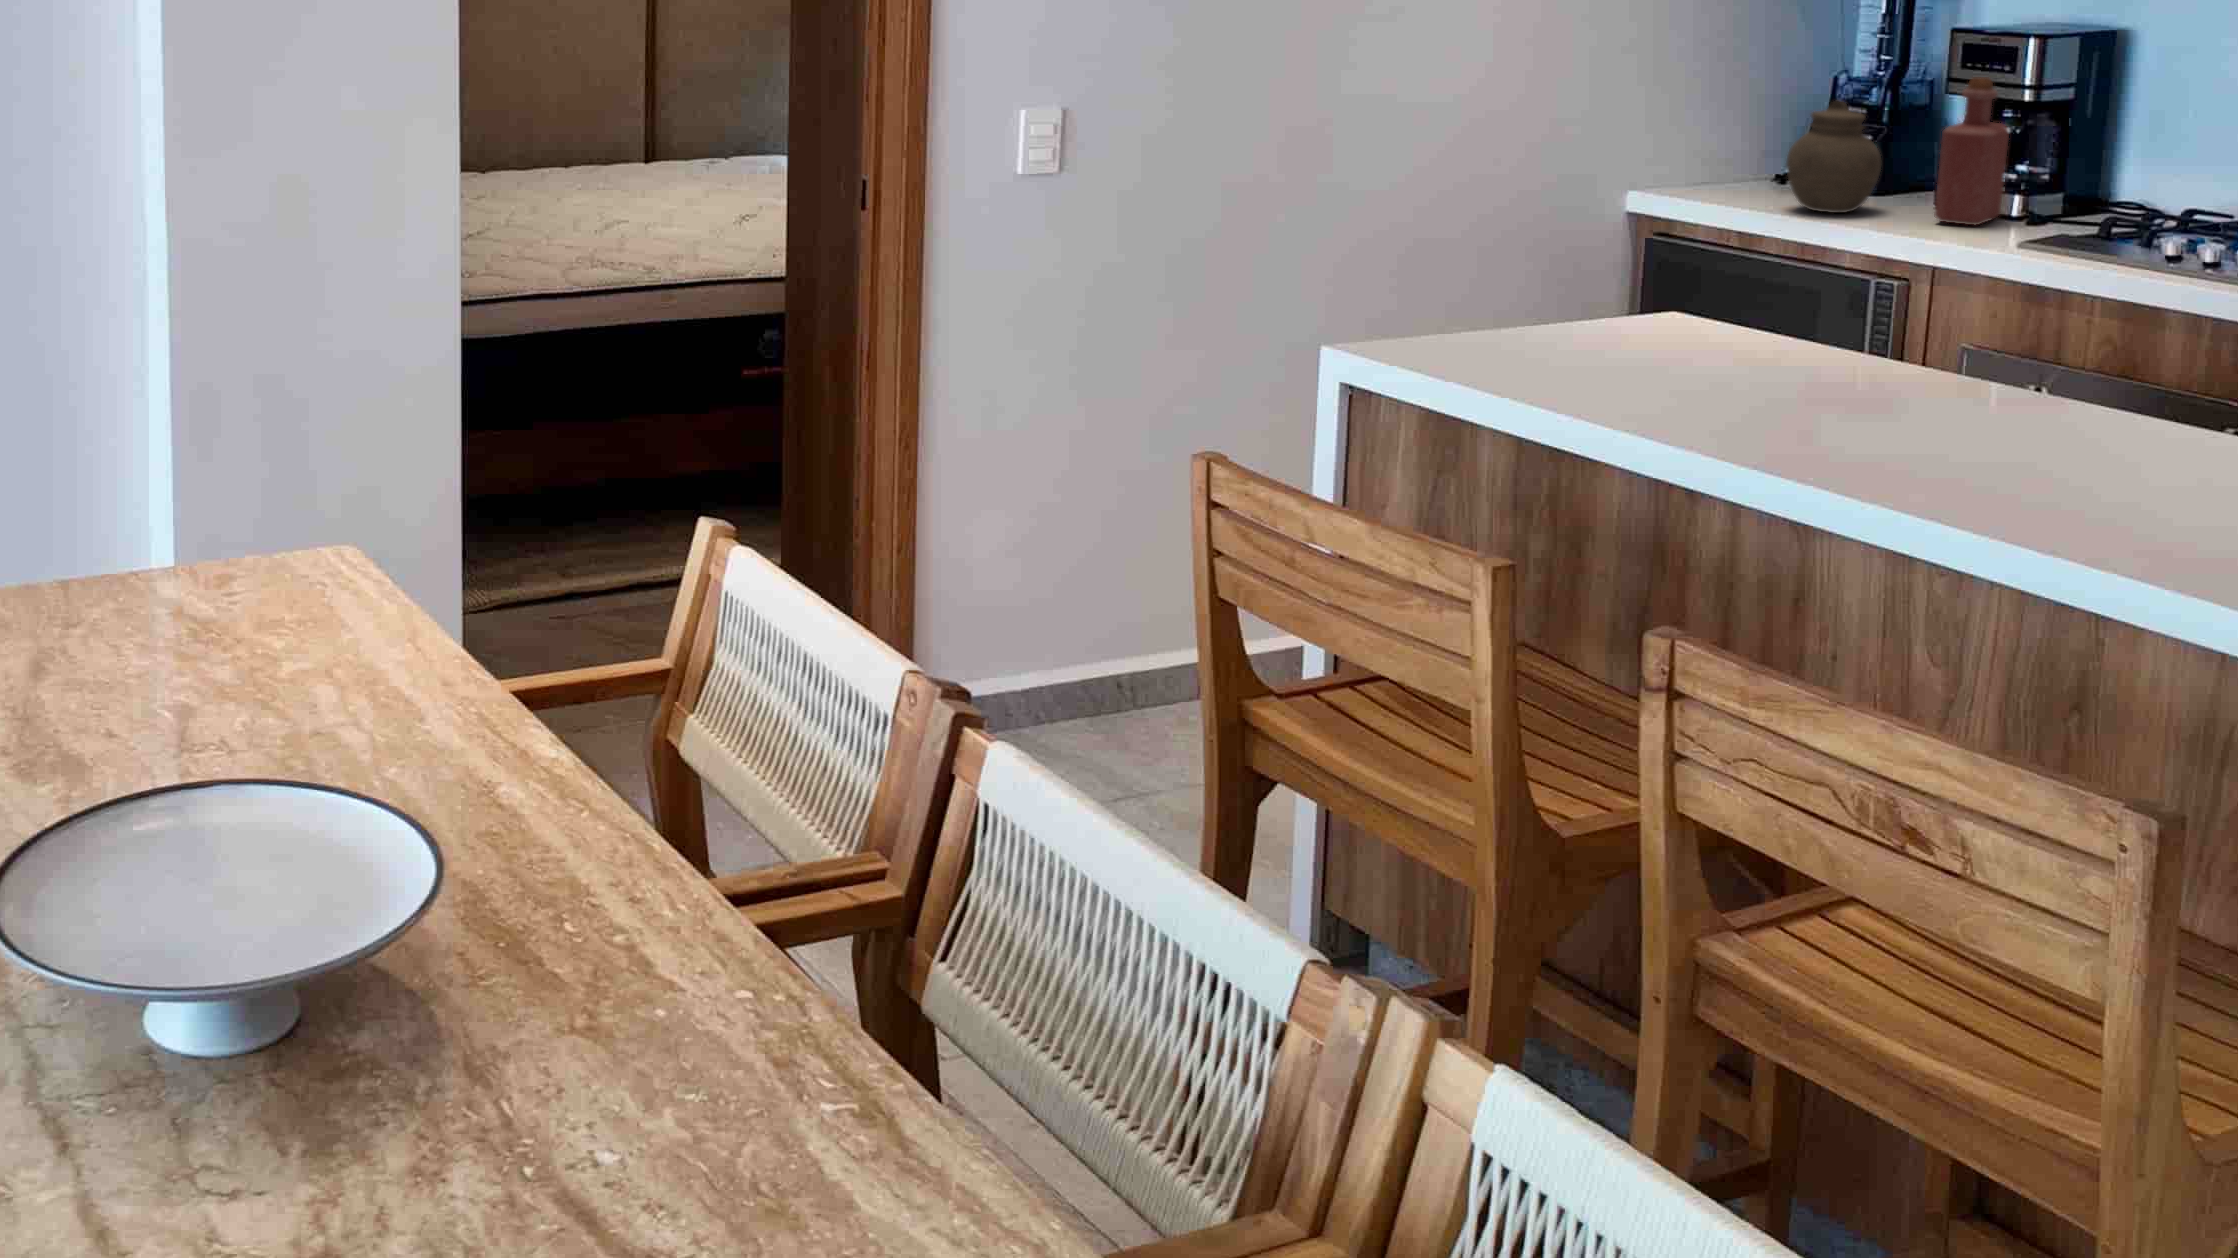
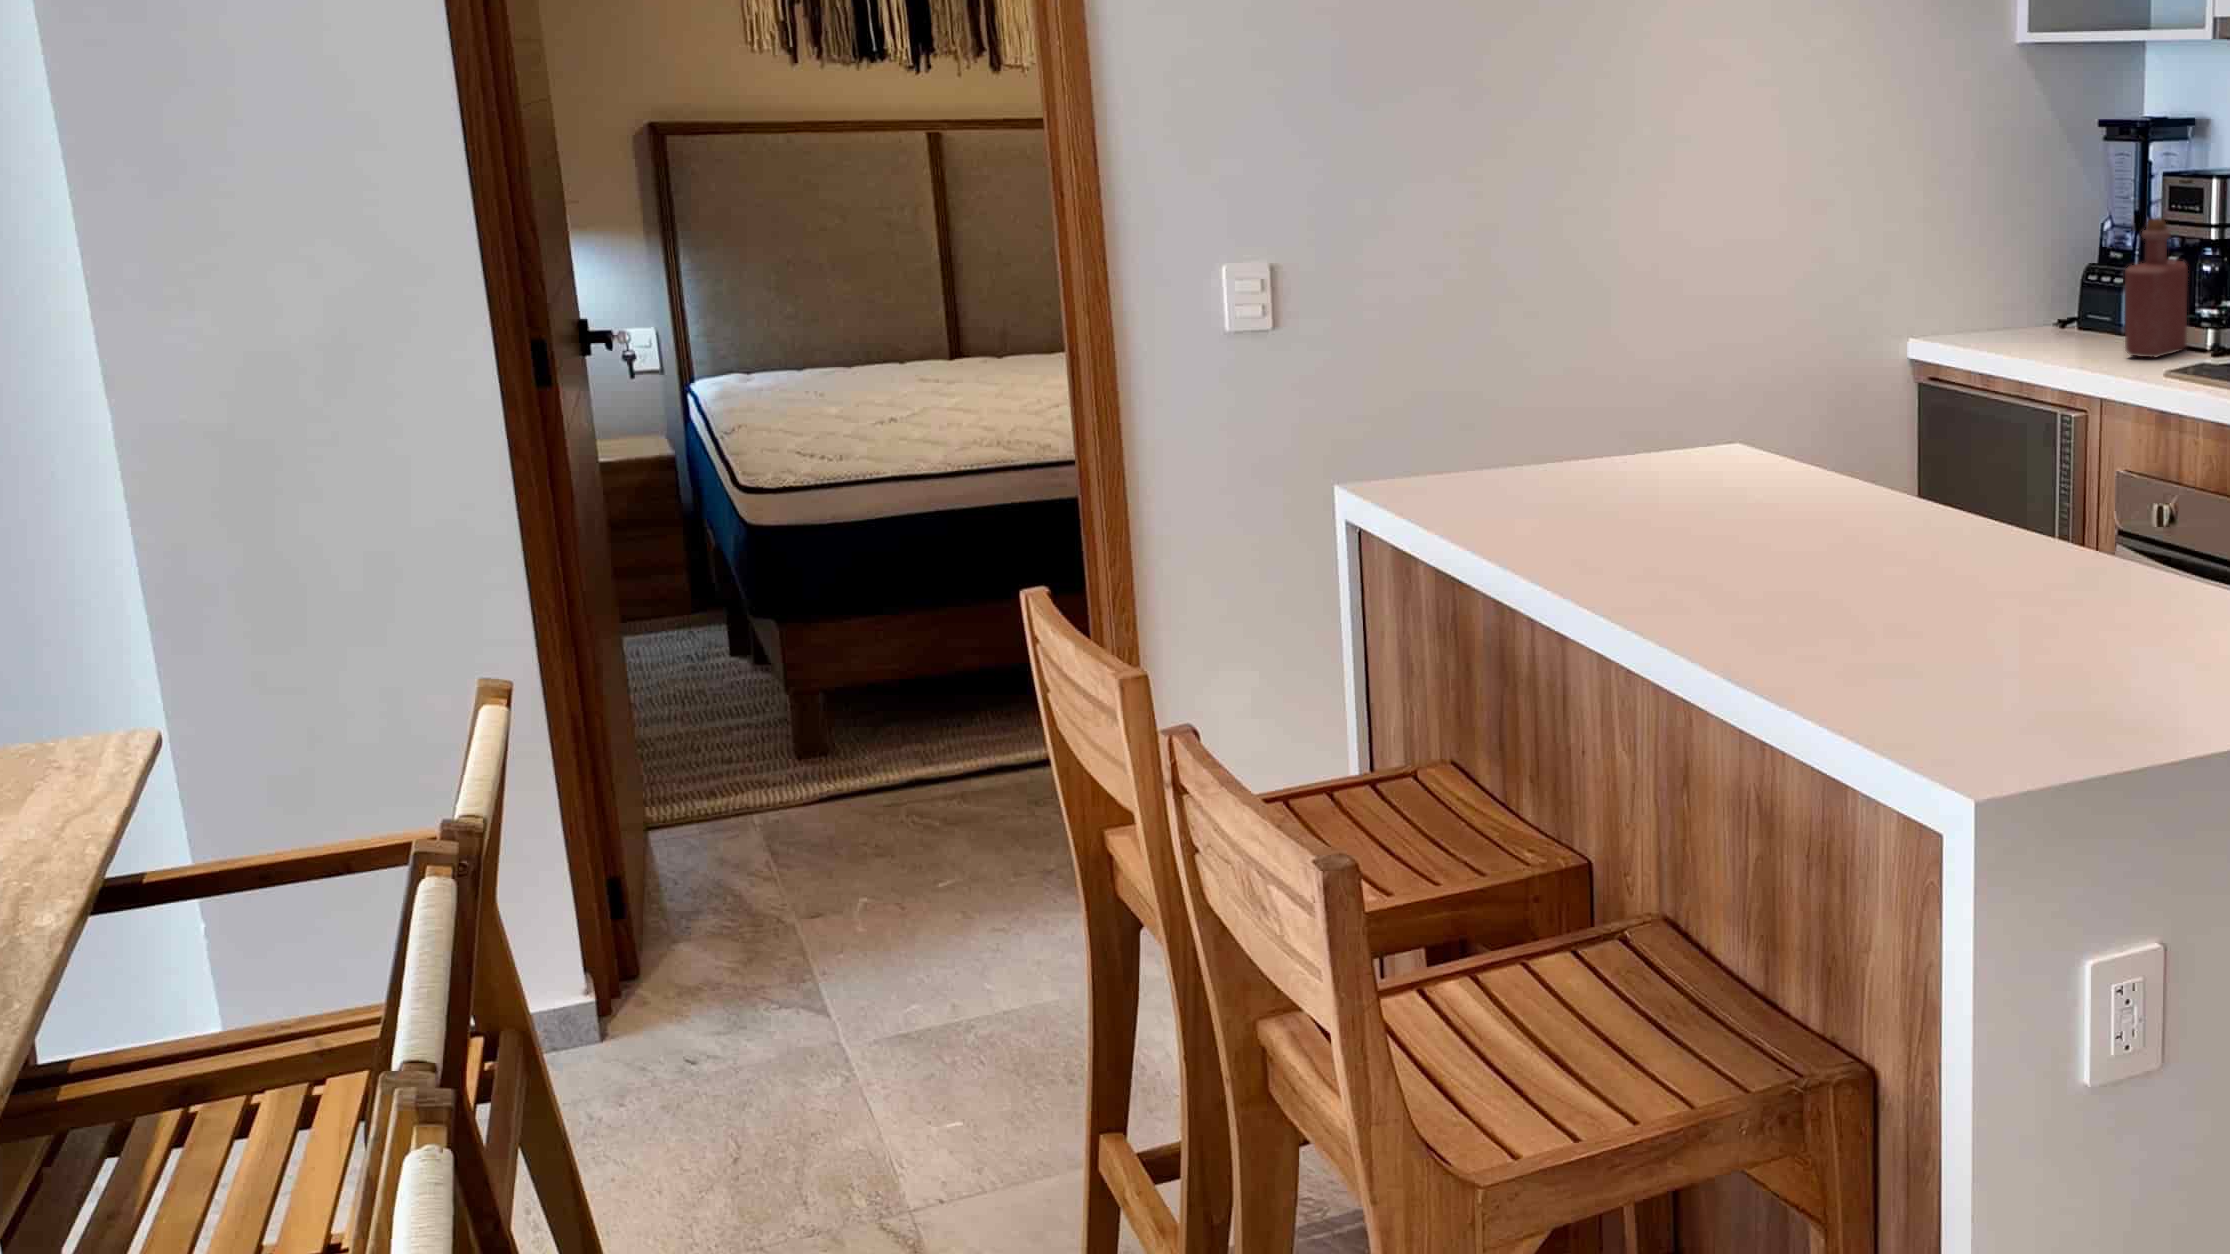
jar: present [1786,101,1882,213] -> none [2021,246,2098,351]

